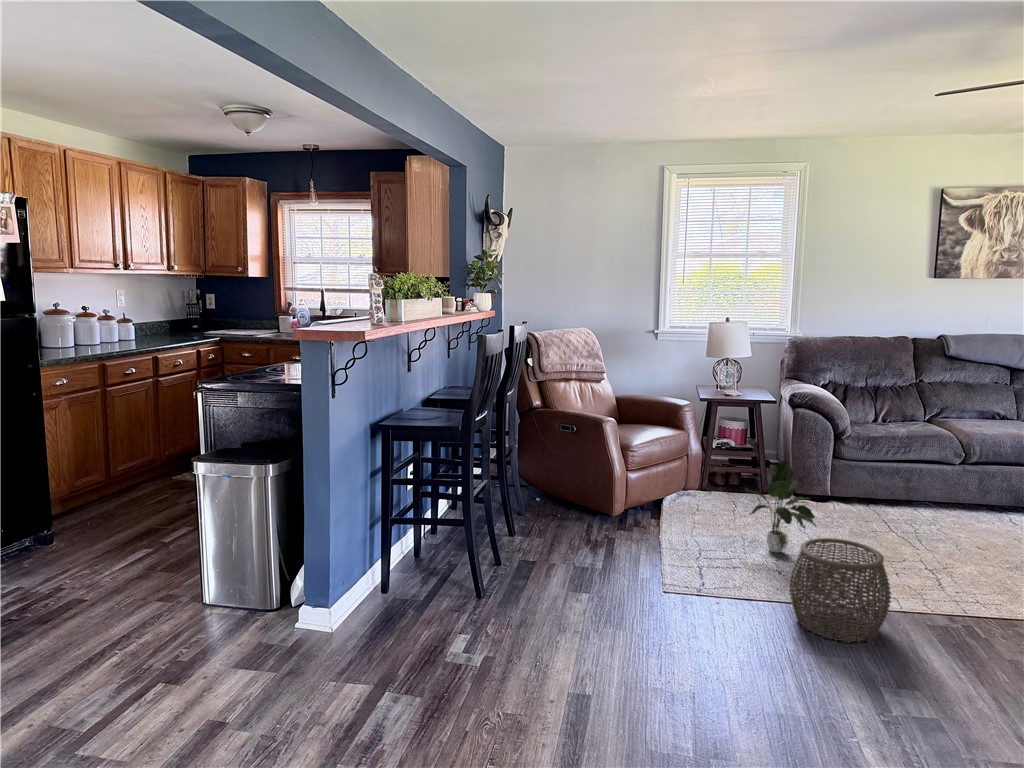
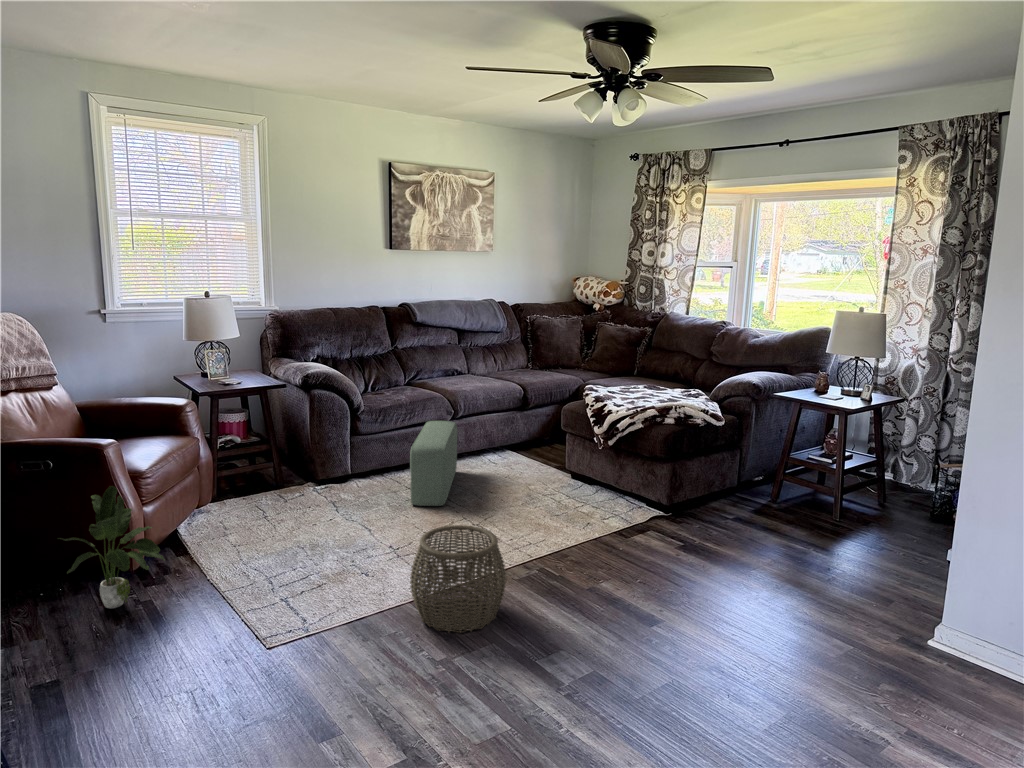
pouf: none [875,458,961,543] -> present [410,421,458,506]
potted plant: present [746,460,816,553] -> present [64,486,164,608]

